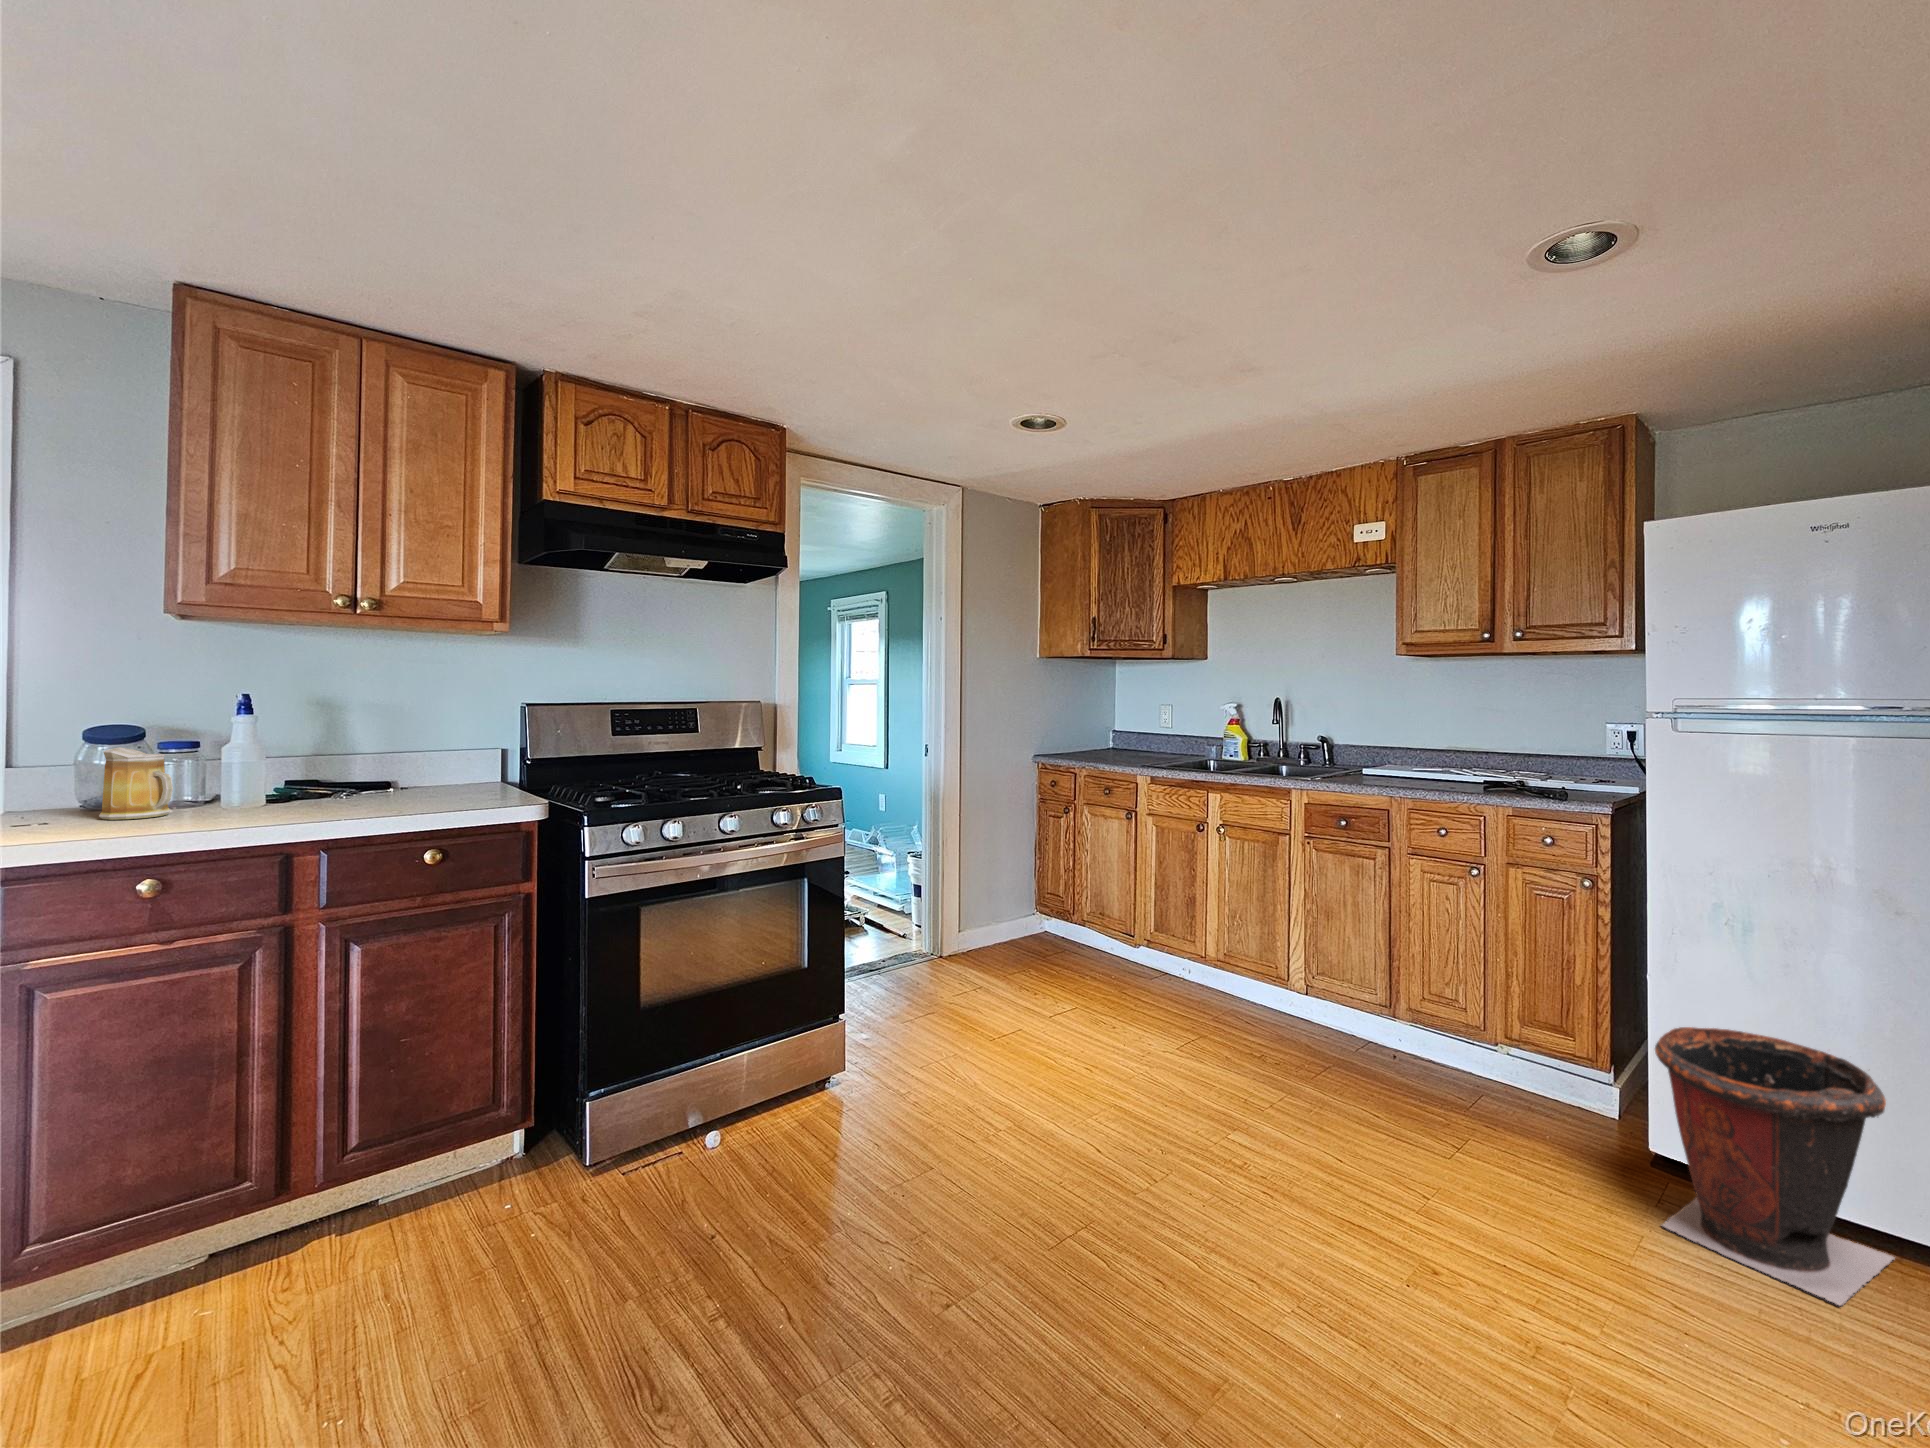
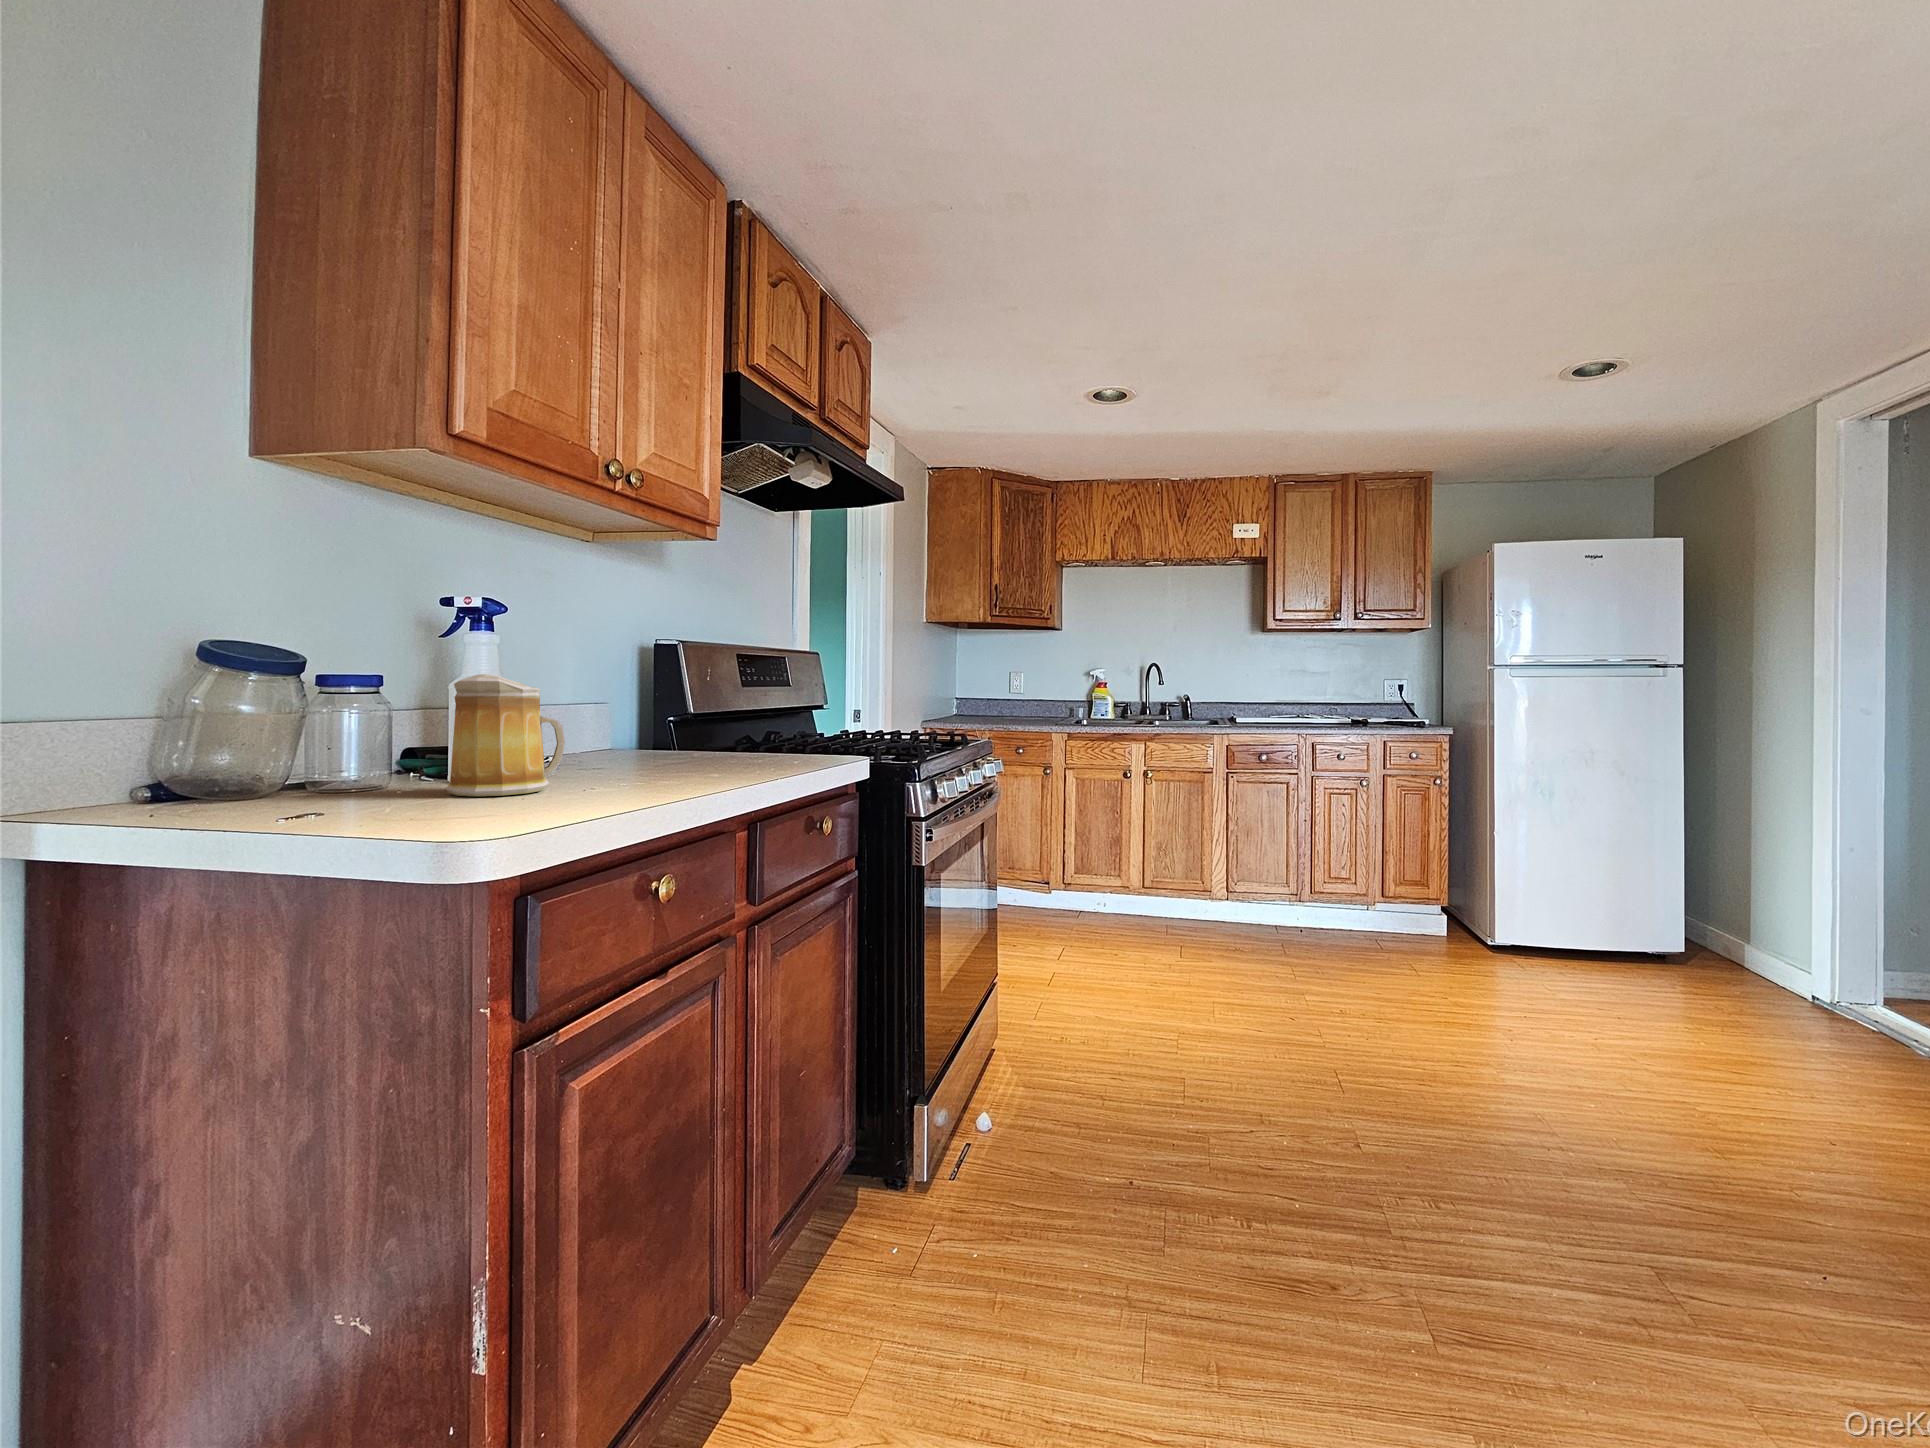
waste bin: present [1655,1027,1894,1305] -> none [1540,857,1675,993]

